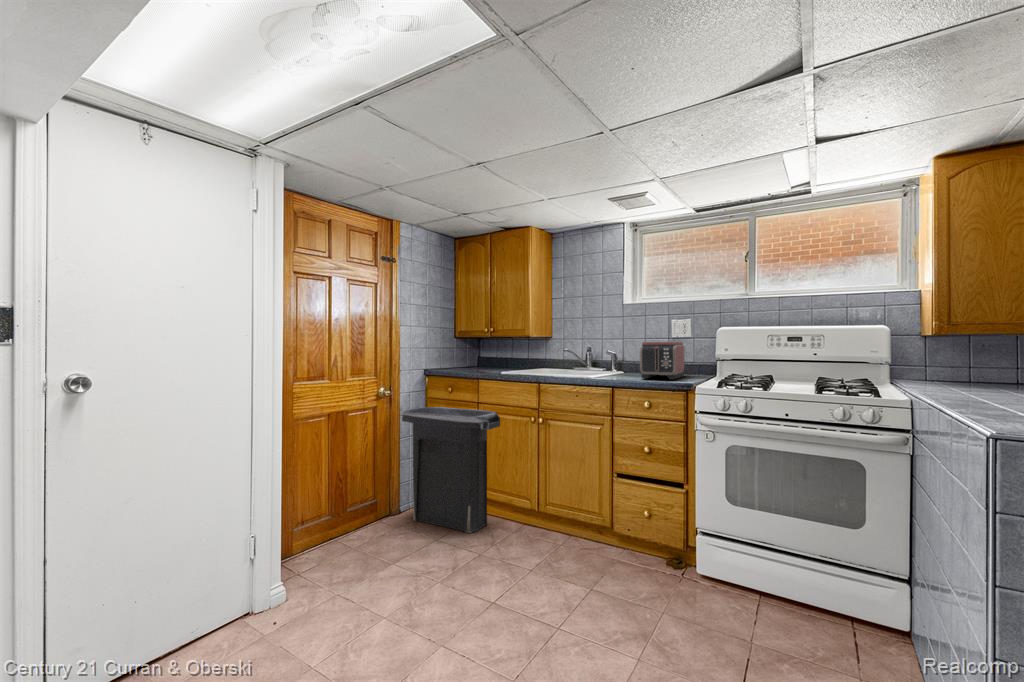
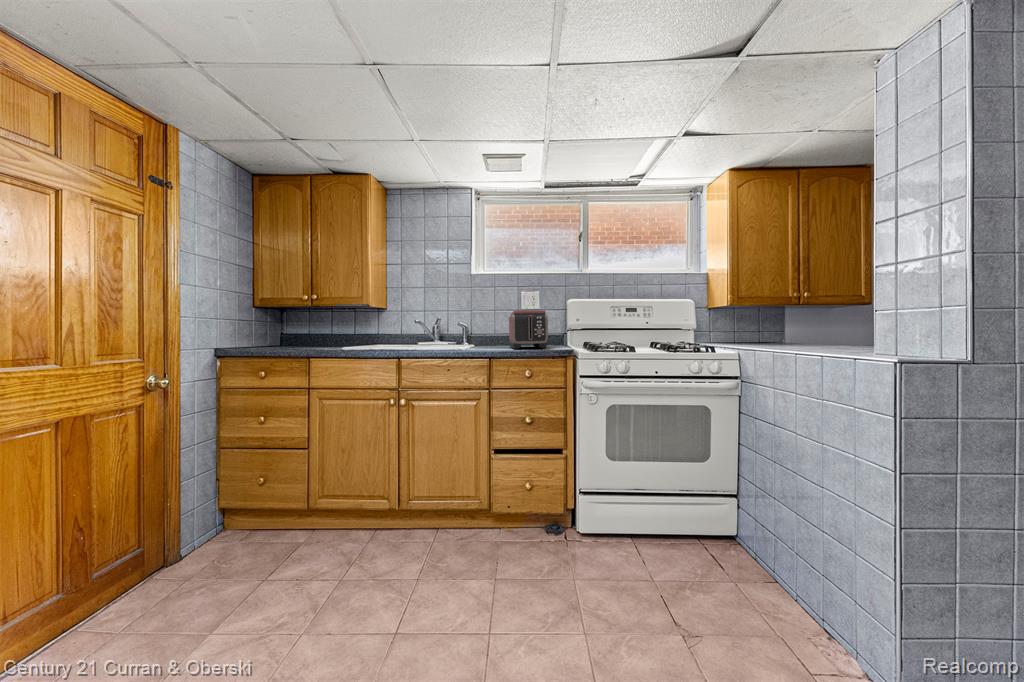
trash can: present [402,407,500,533] -> none [188,398,349,564]

